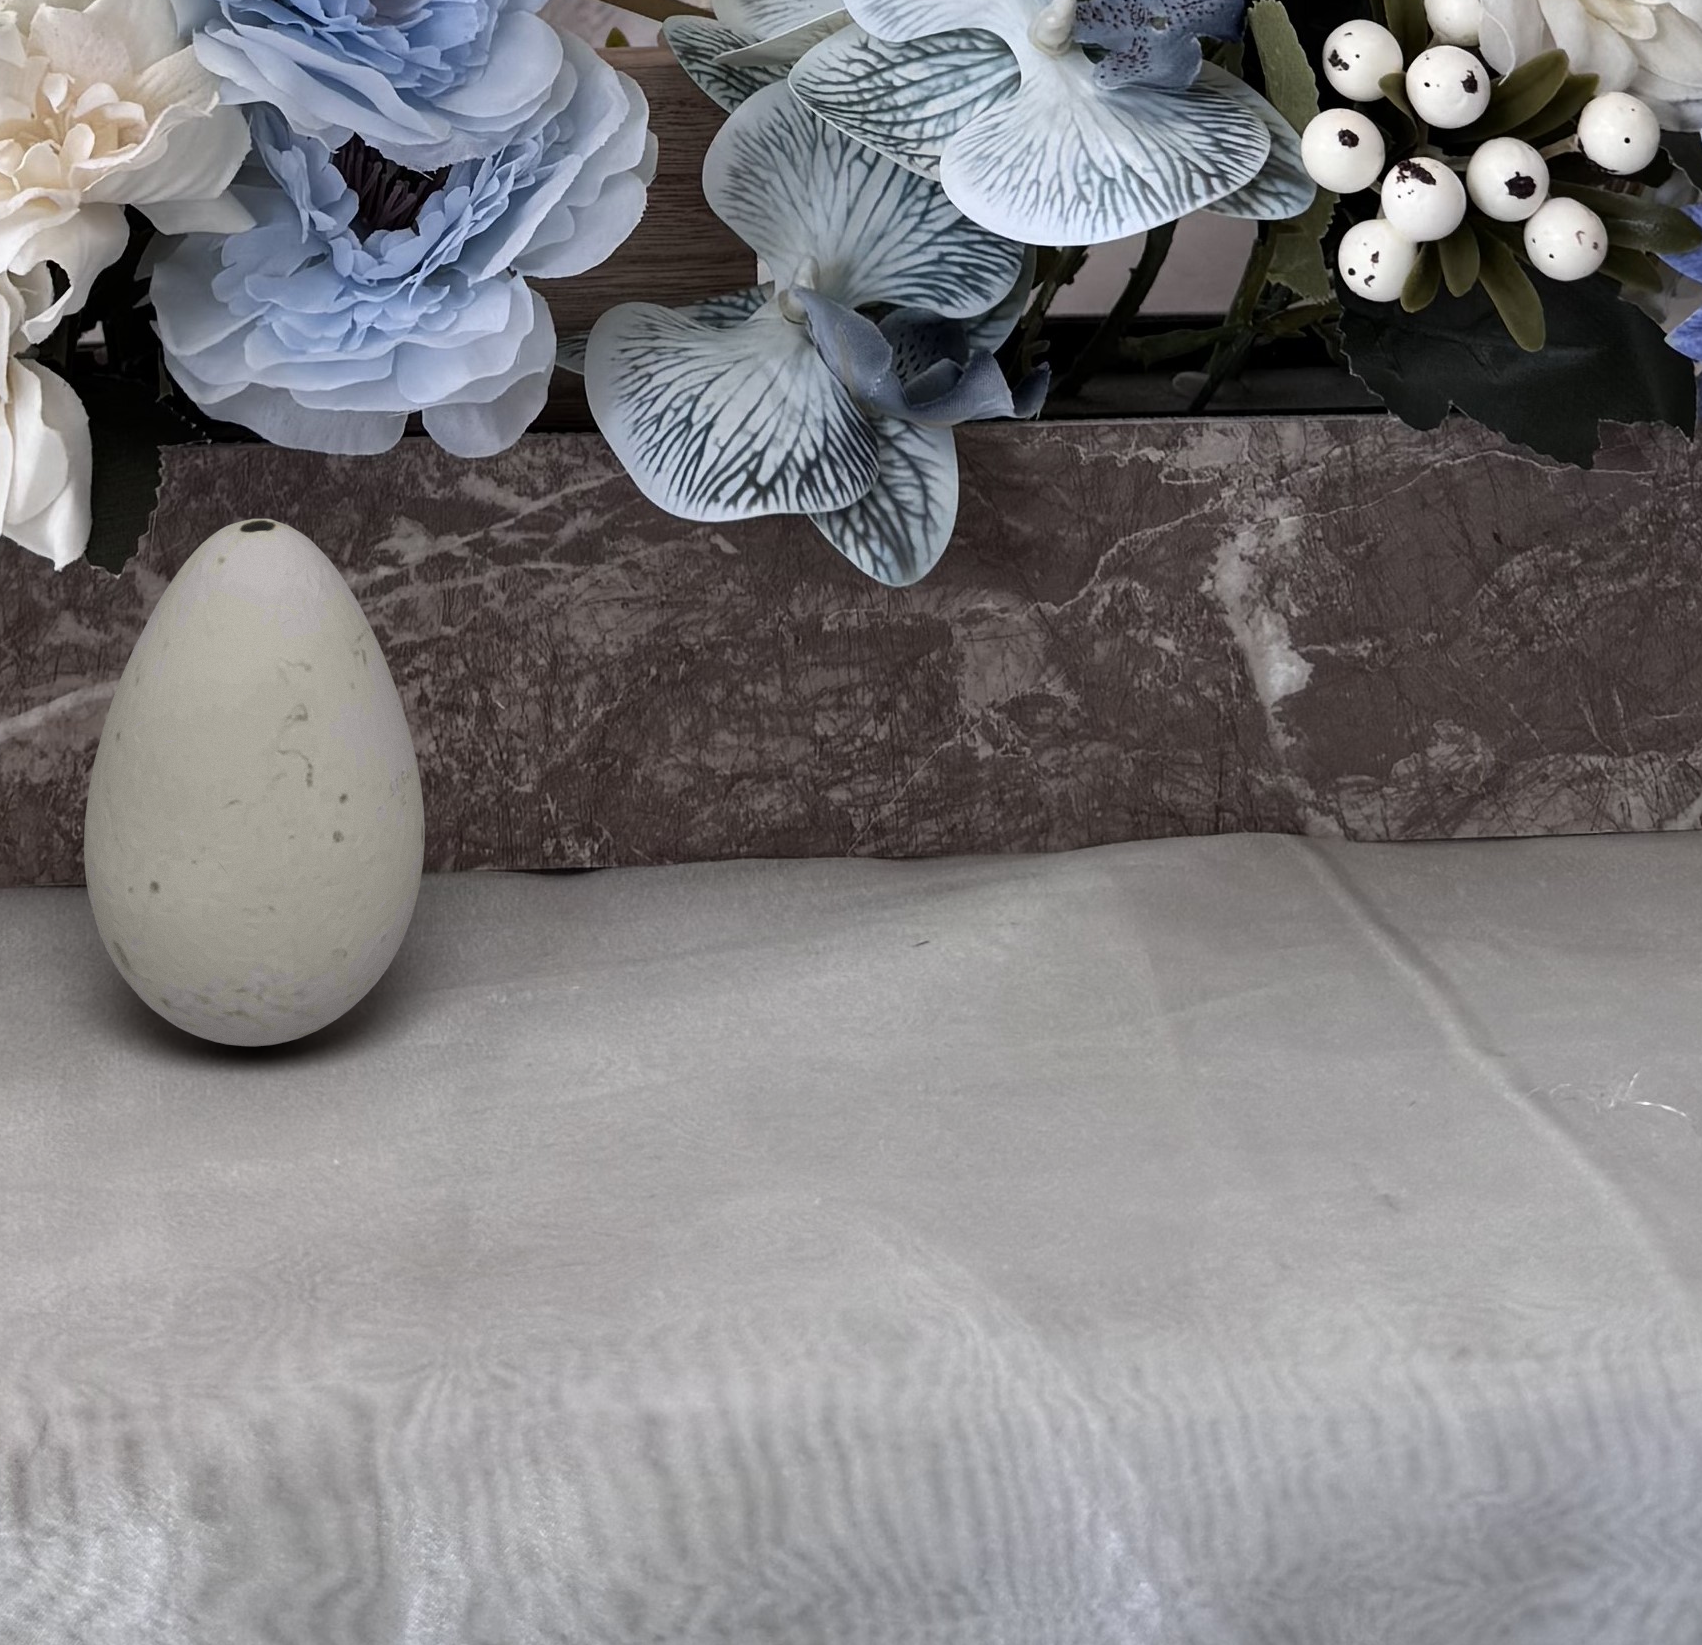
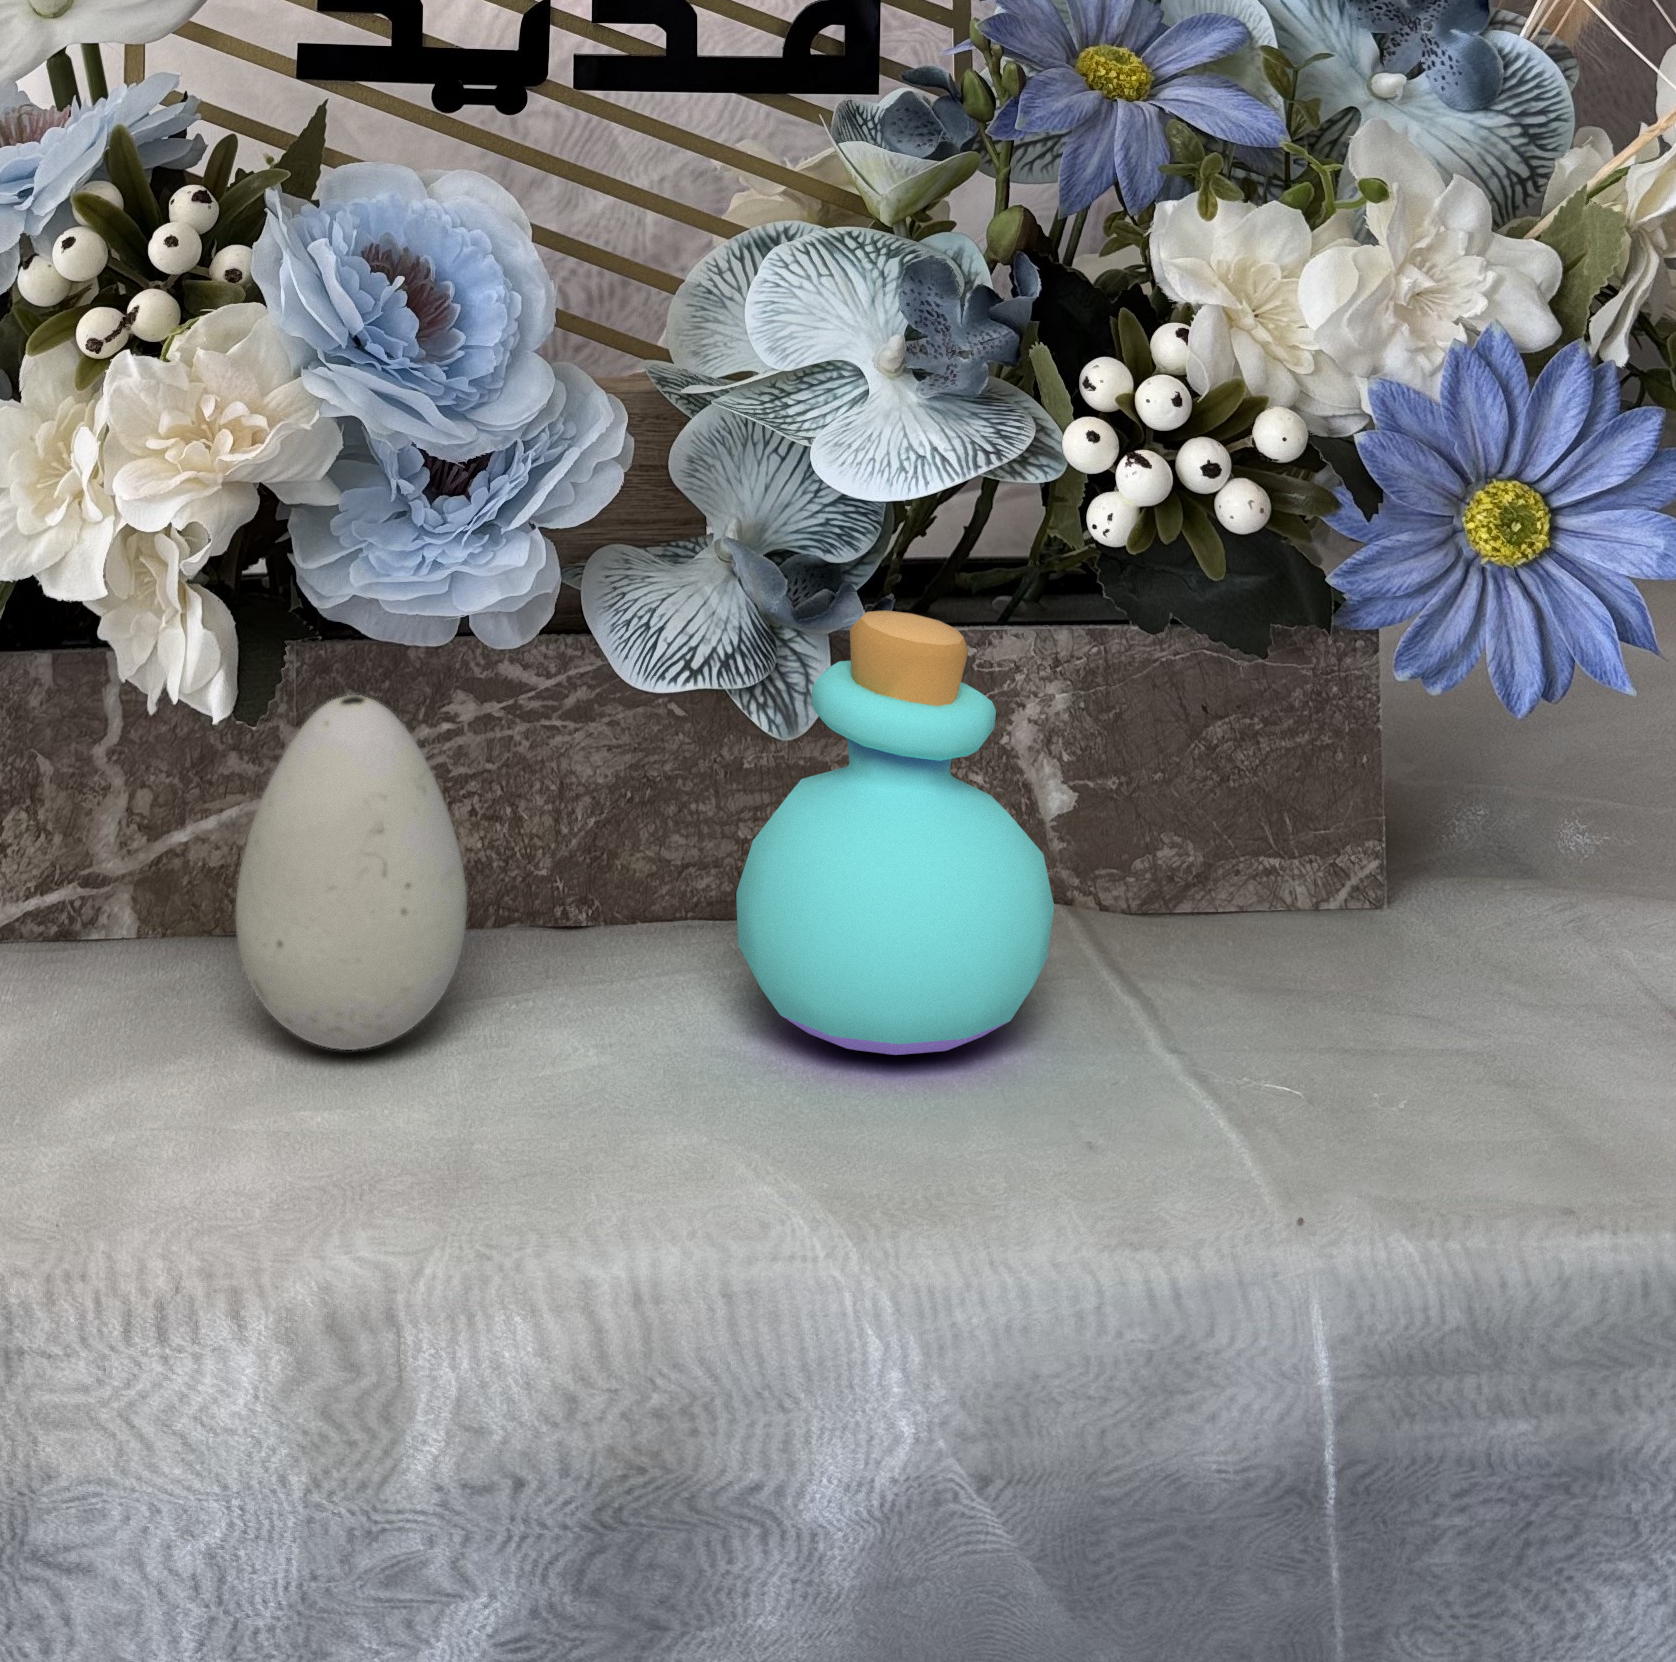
perfume bottle: none [820,388,1287,1044] -> present [736,610,1054,1055]

